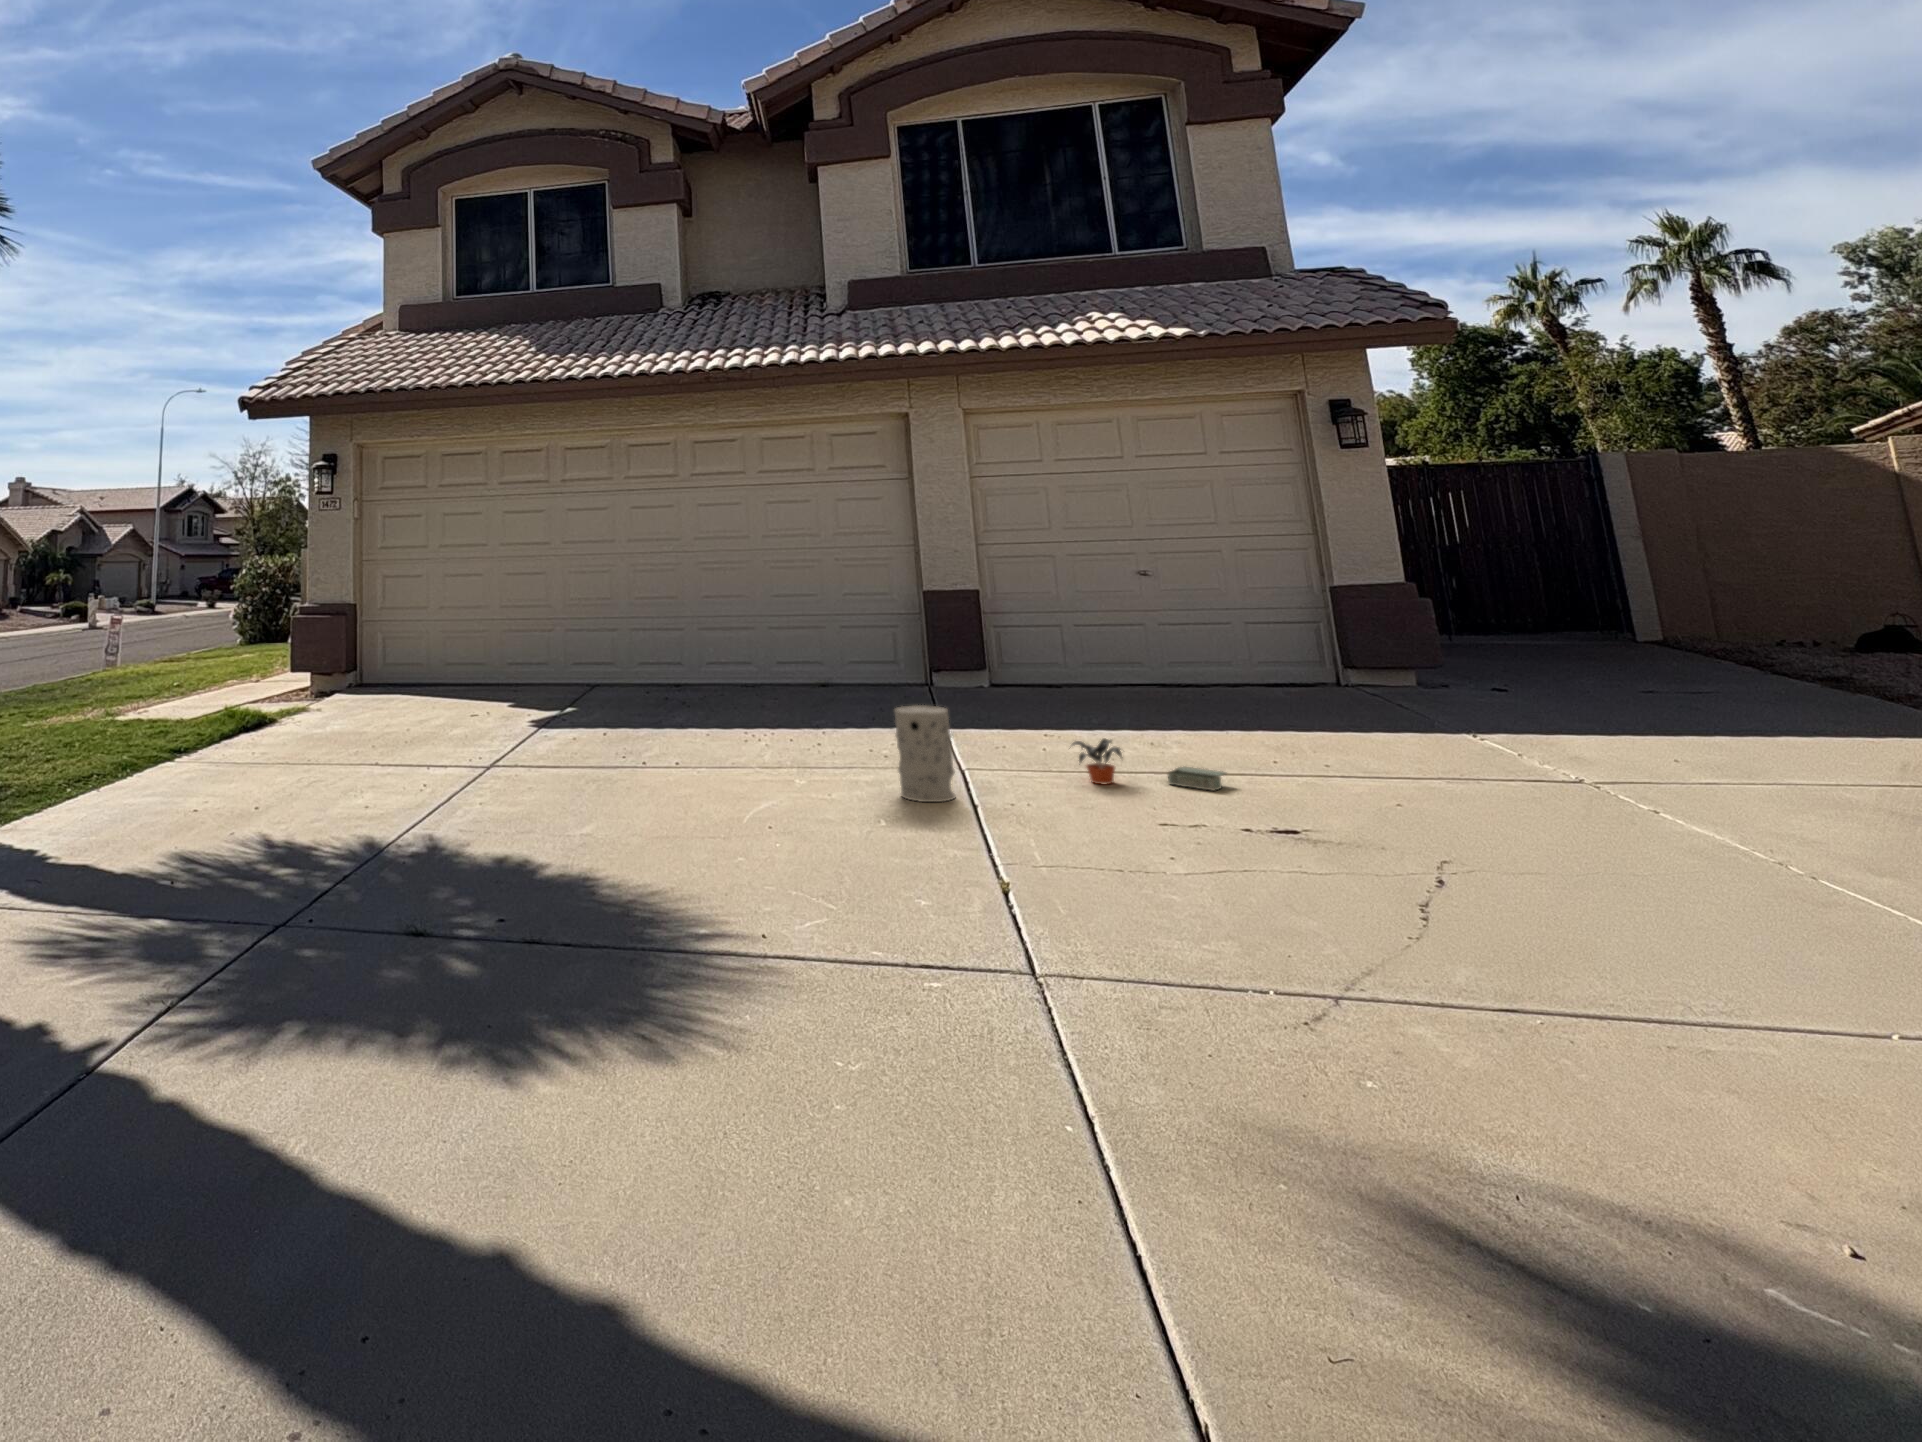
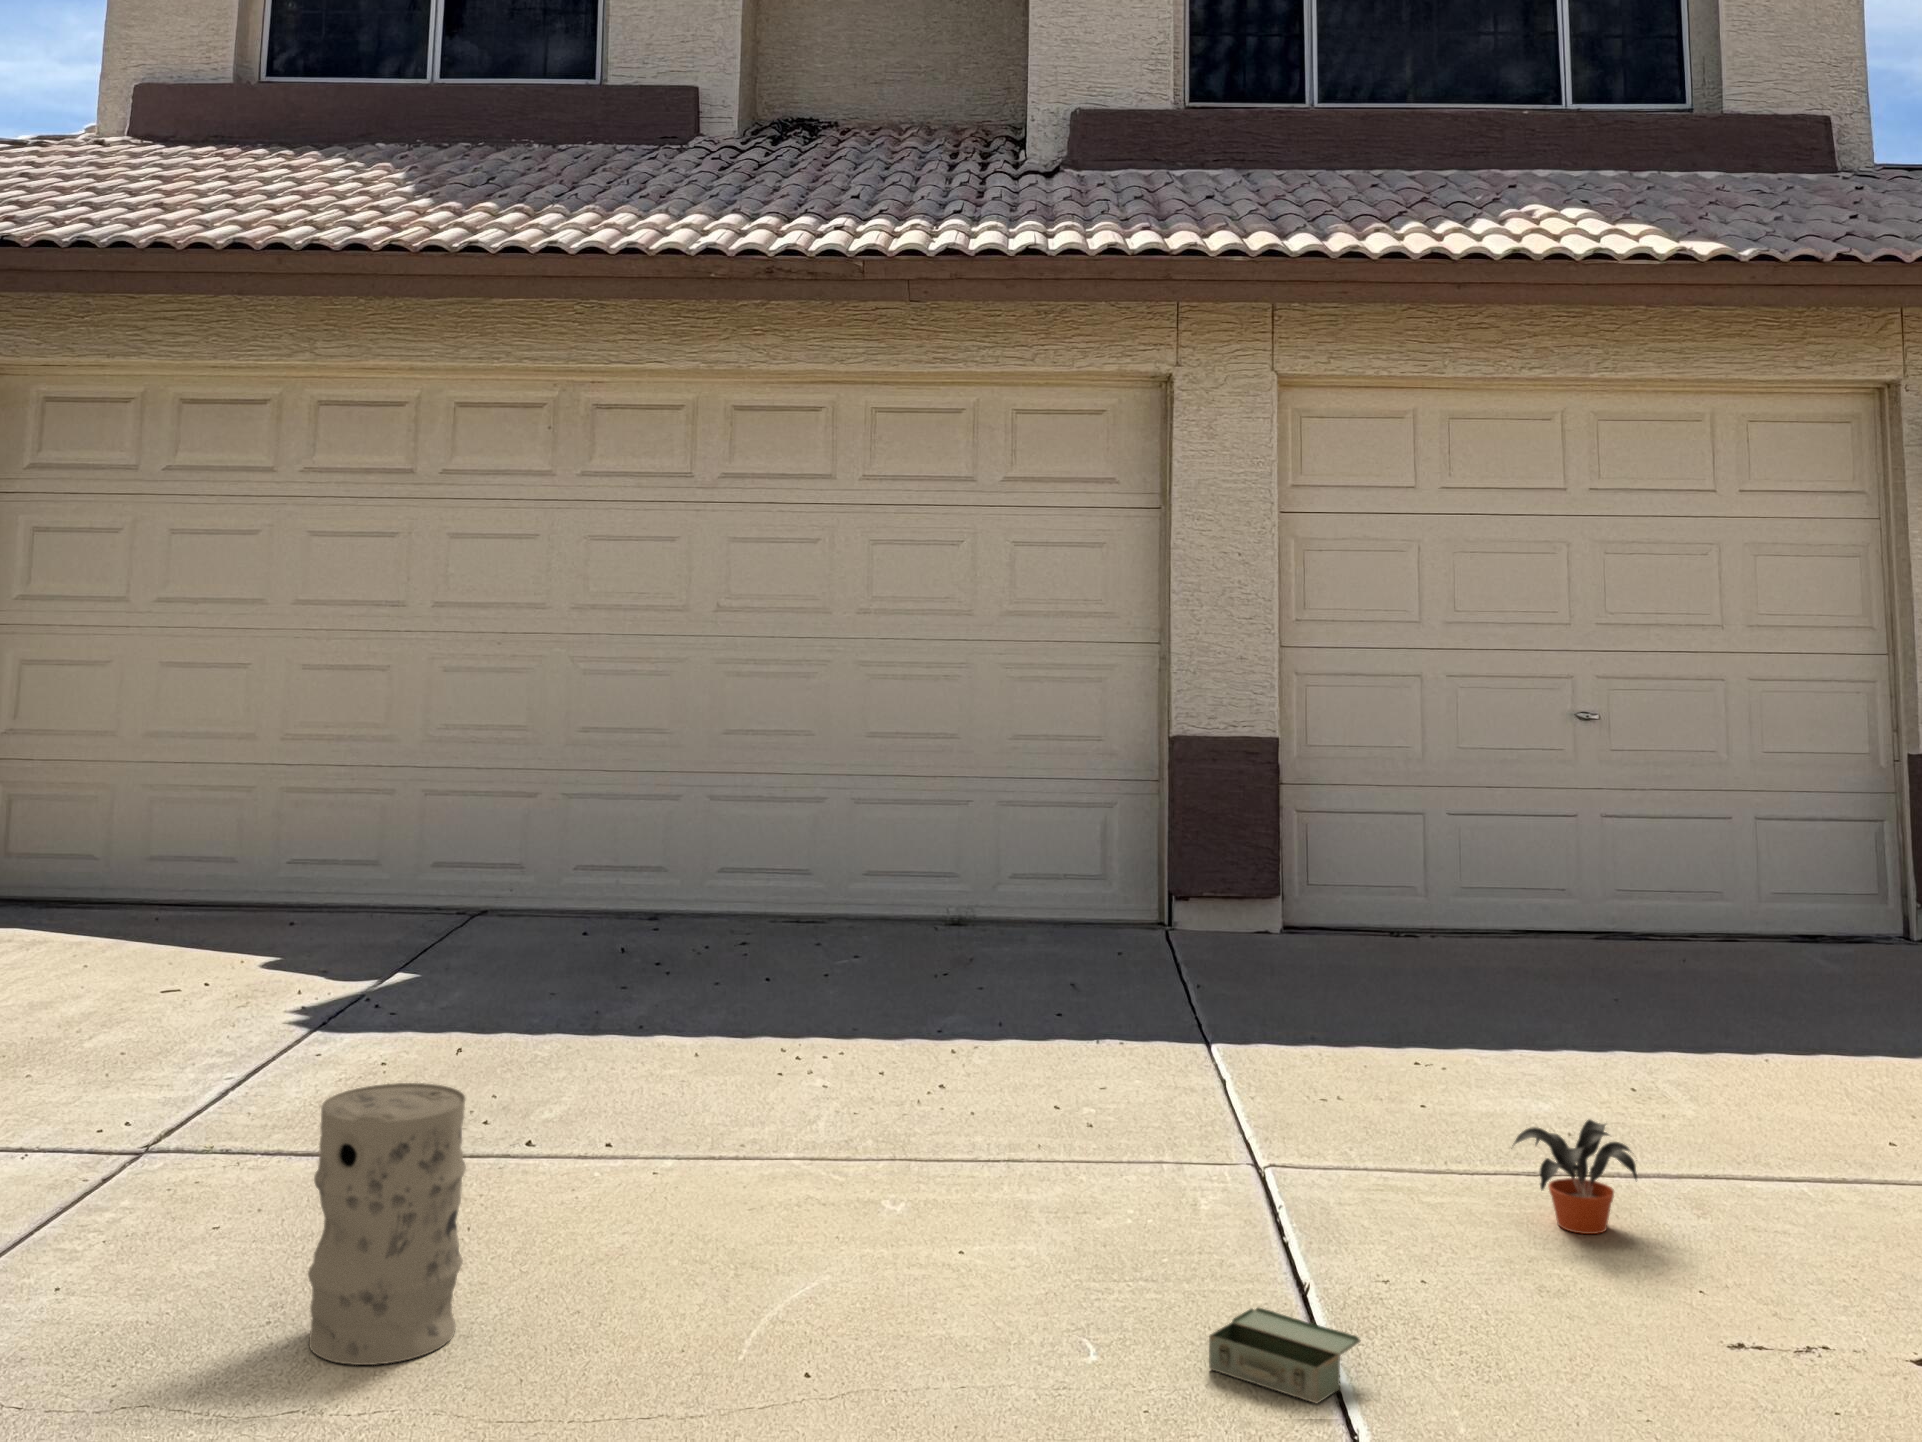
trash can: present [895,705,956,802] -> present [308,1083,466,1365]
toolbox: present [1168,767,1226,791] -> present [1209,1308,1360,1403]

